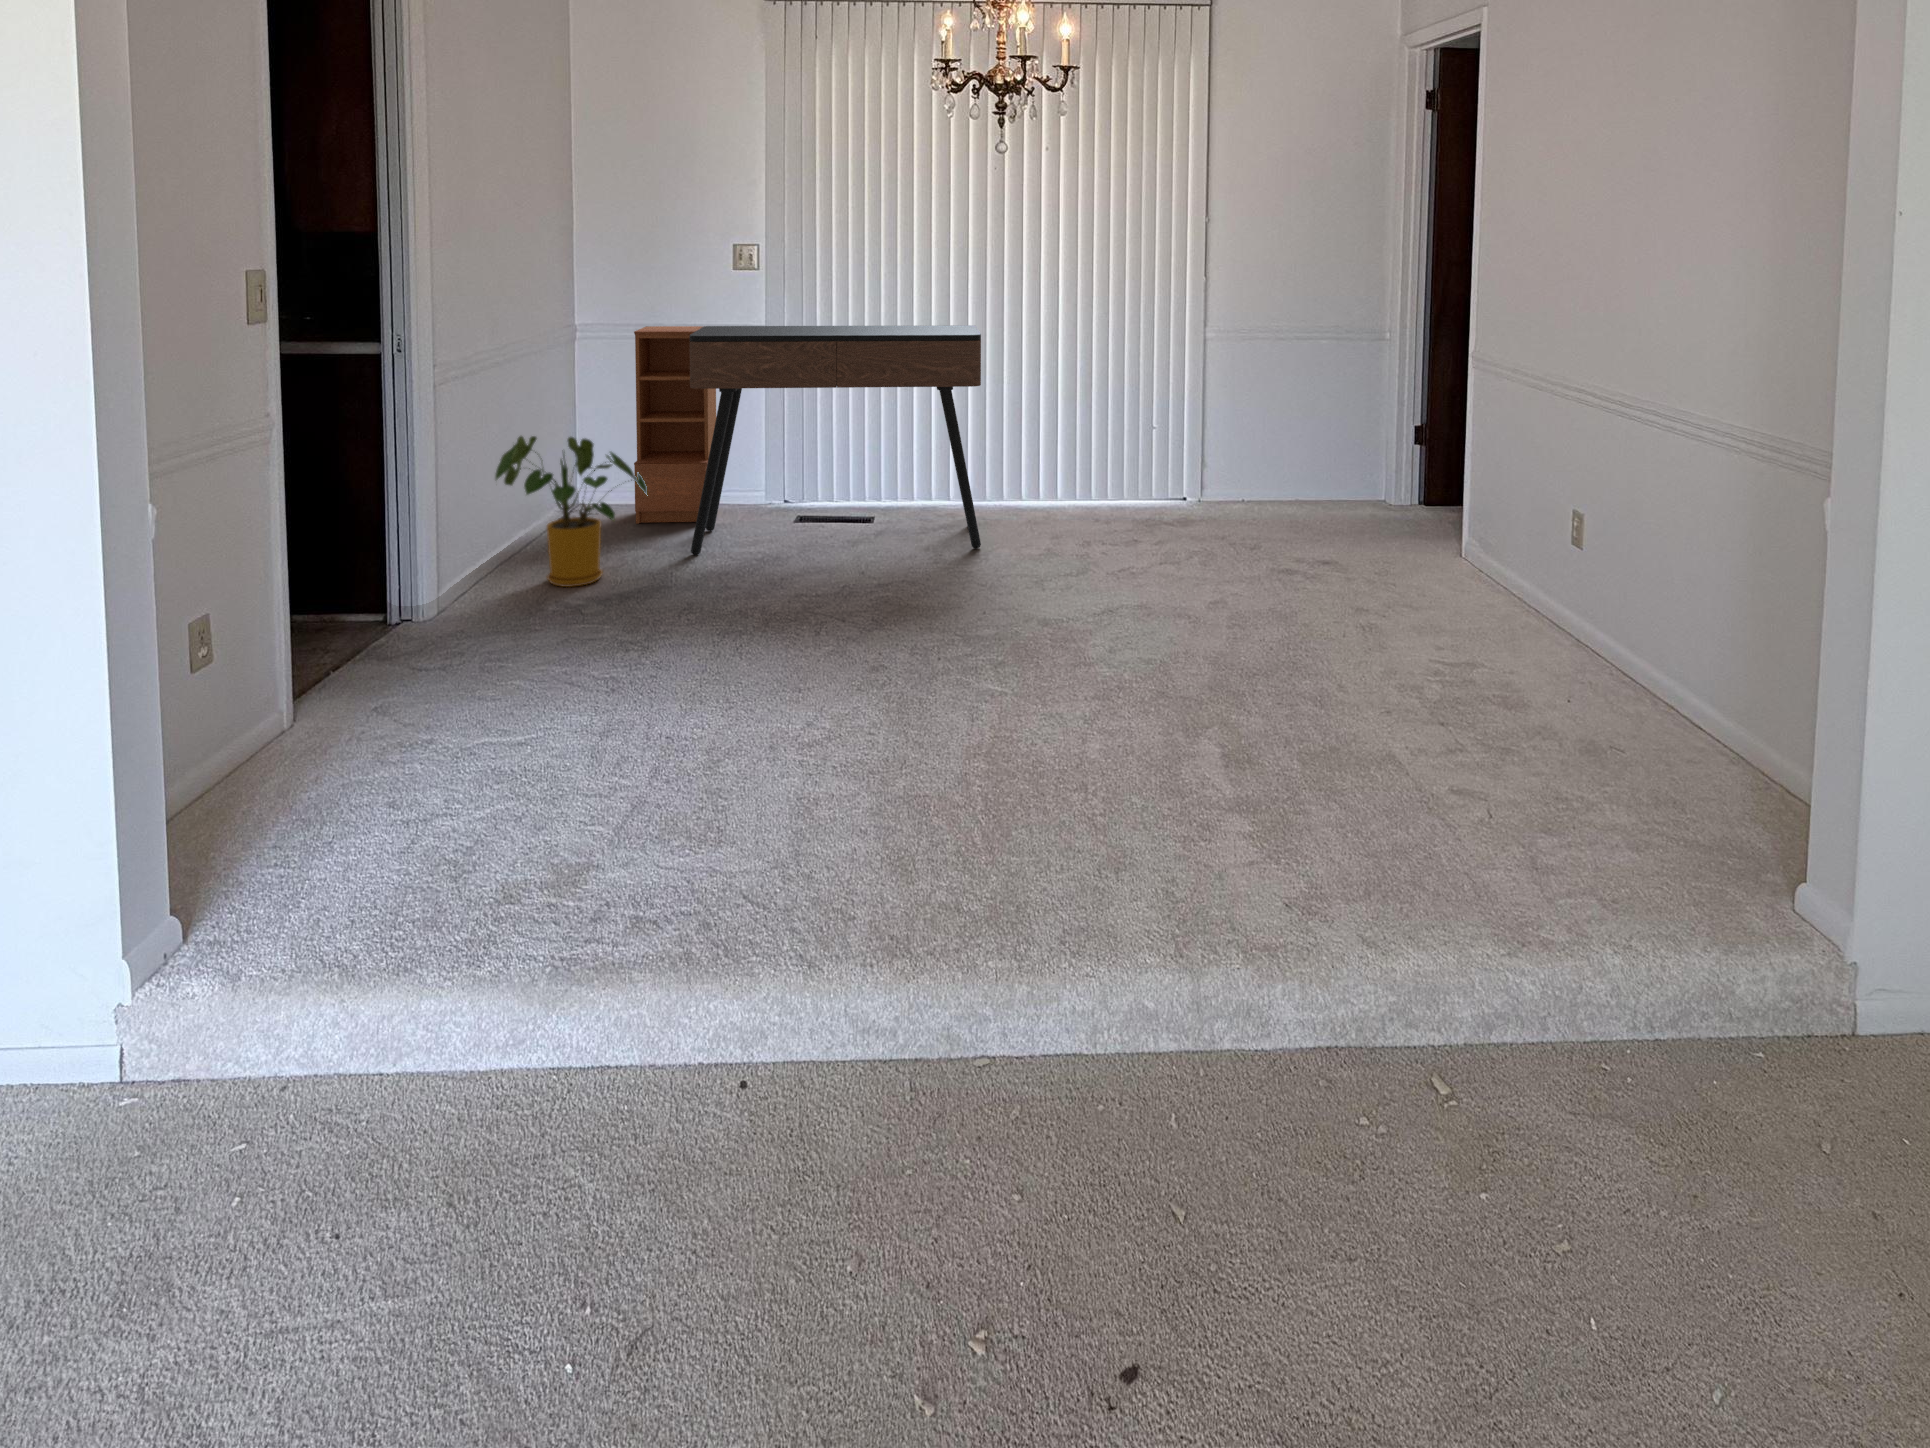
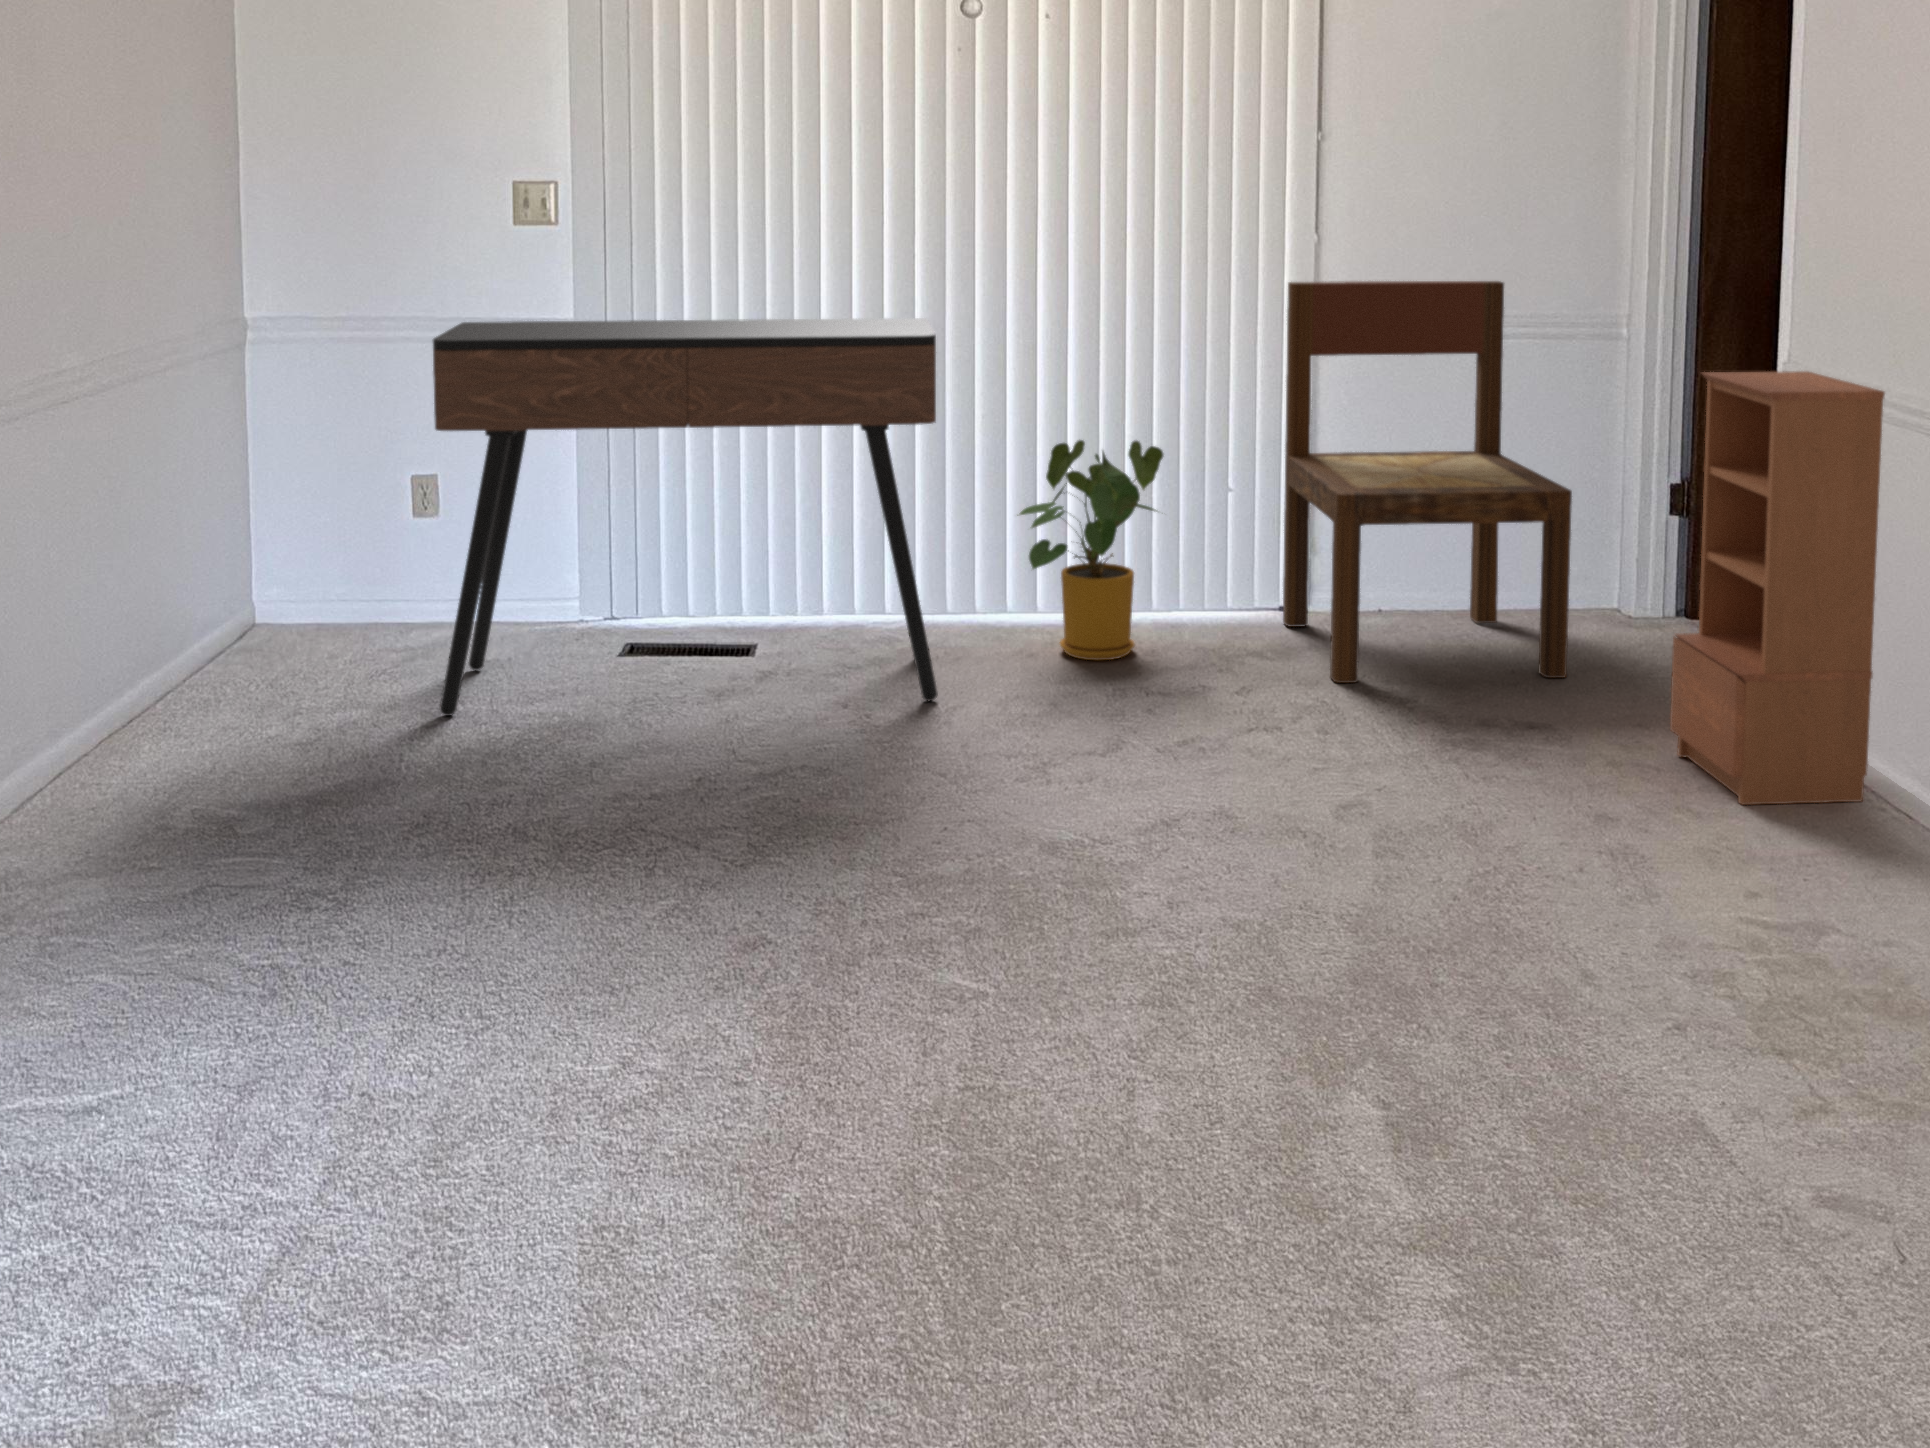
dining chair: none [1186,306,1353,540] -> present [1283,281,1572,683]
bookcase: present [634,326,716,524] -> present [1670,371,1885,805]
house plant: present [495,436,647,587] -> present [1020,440,1163,660]

